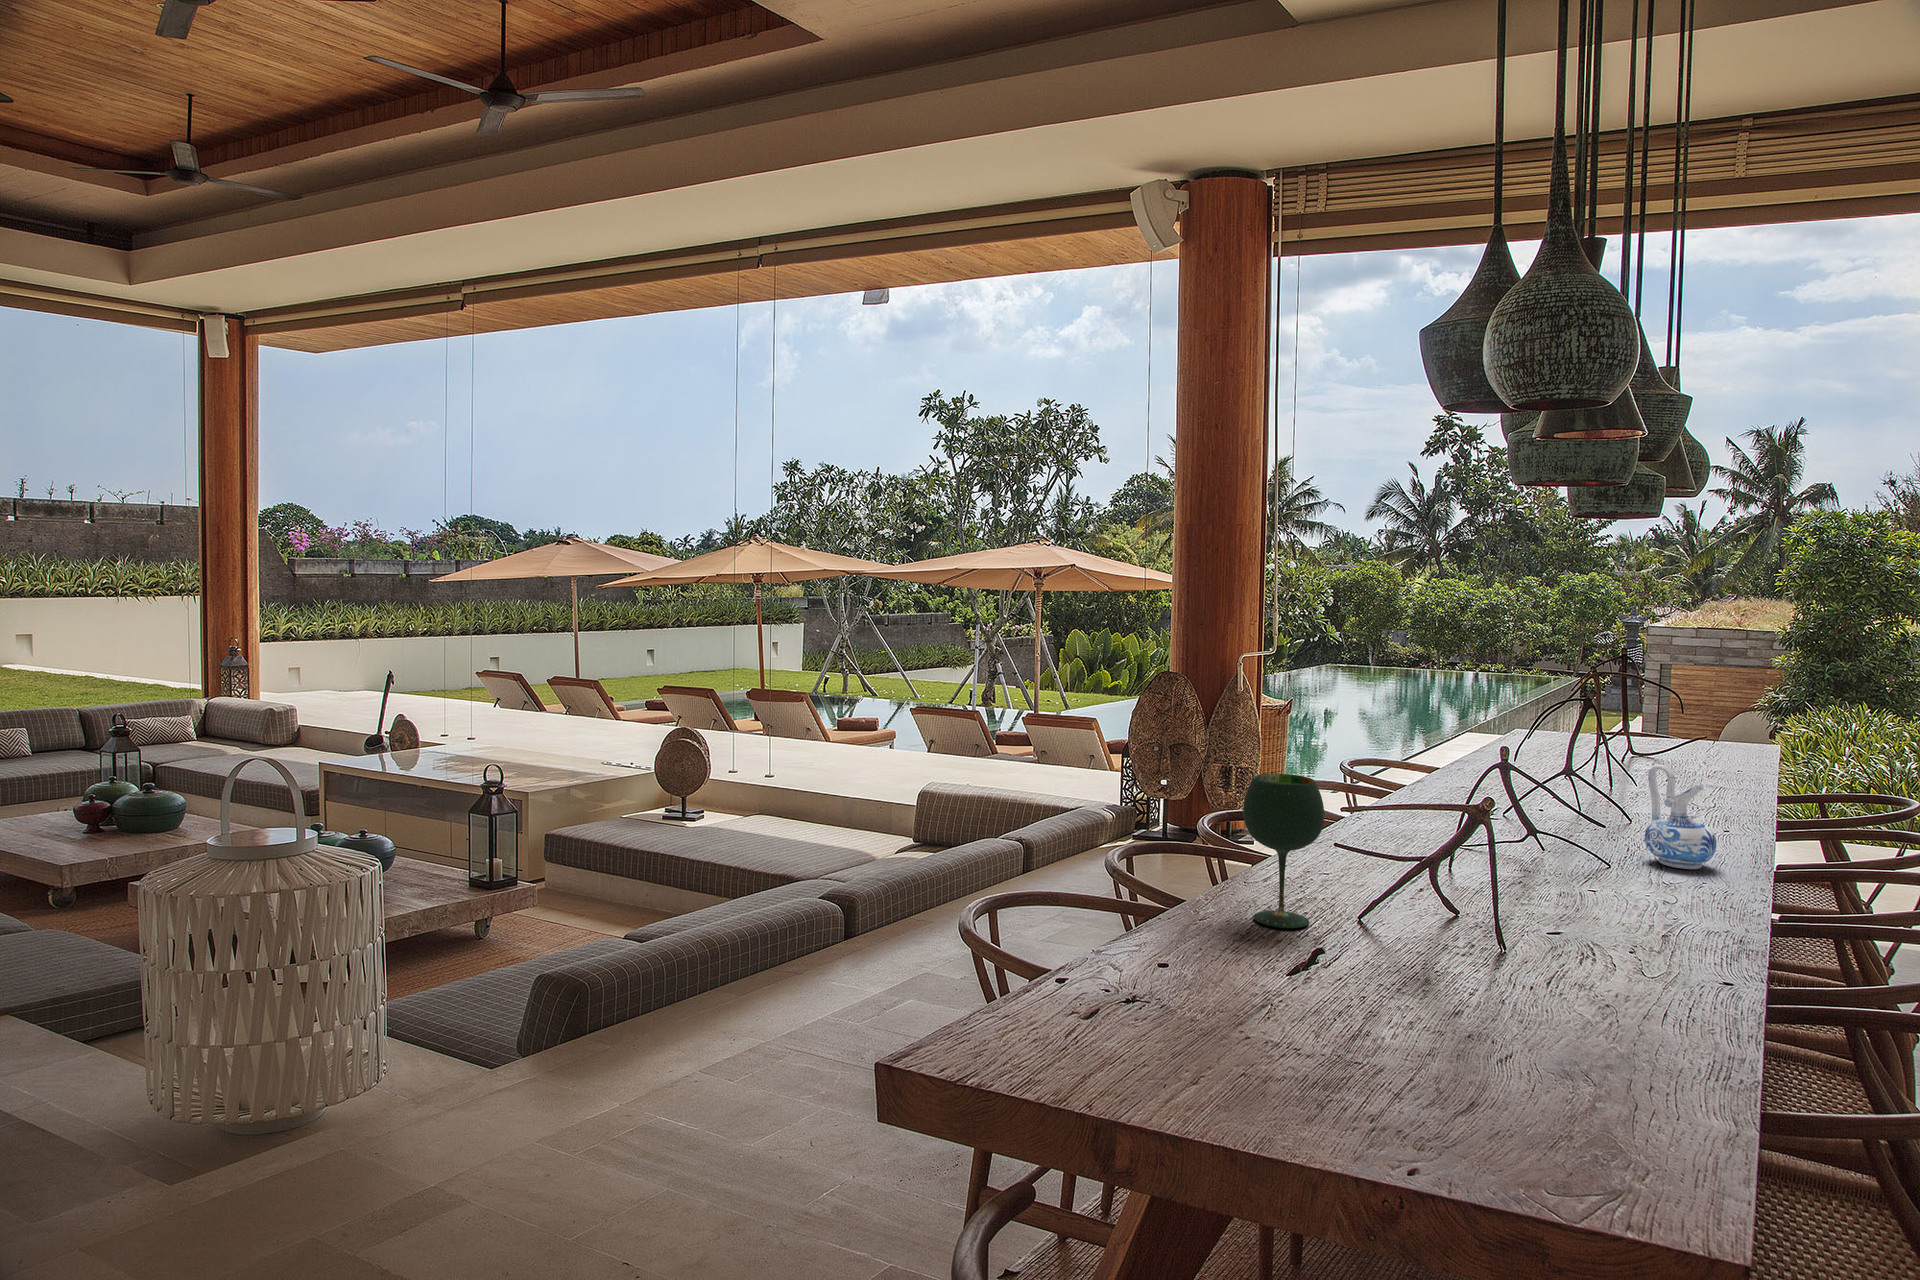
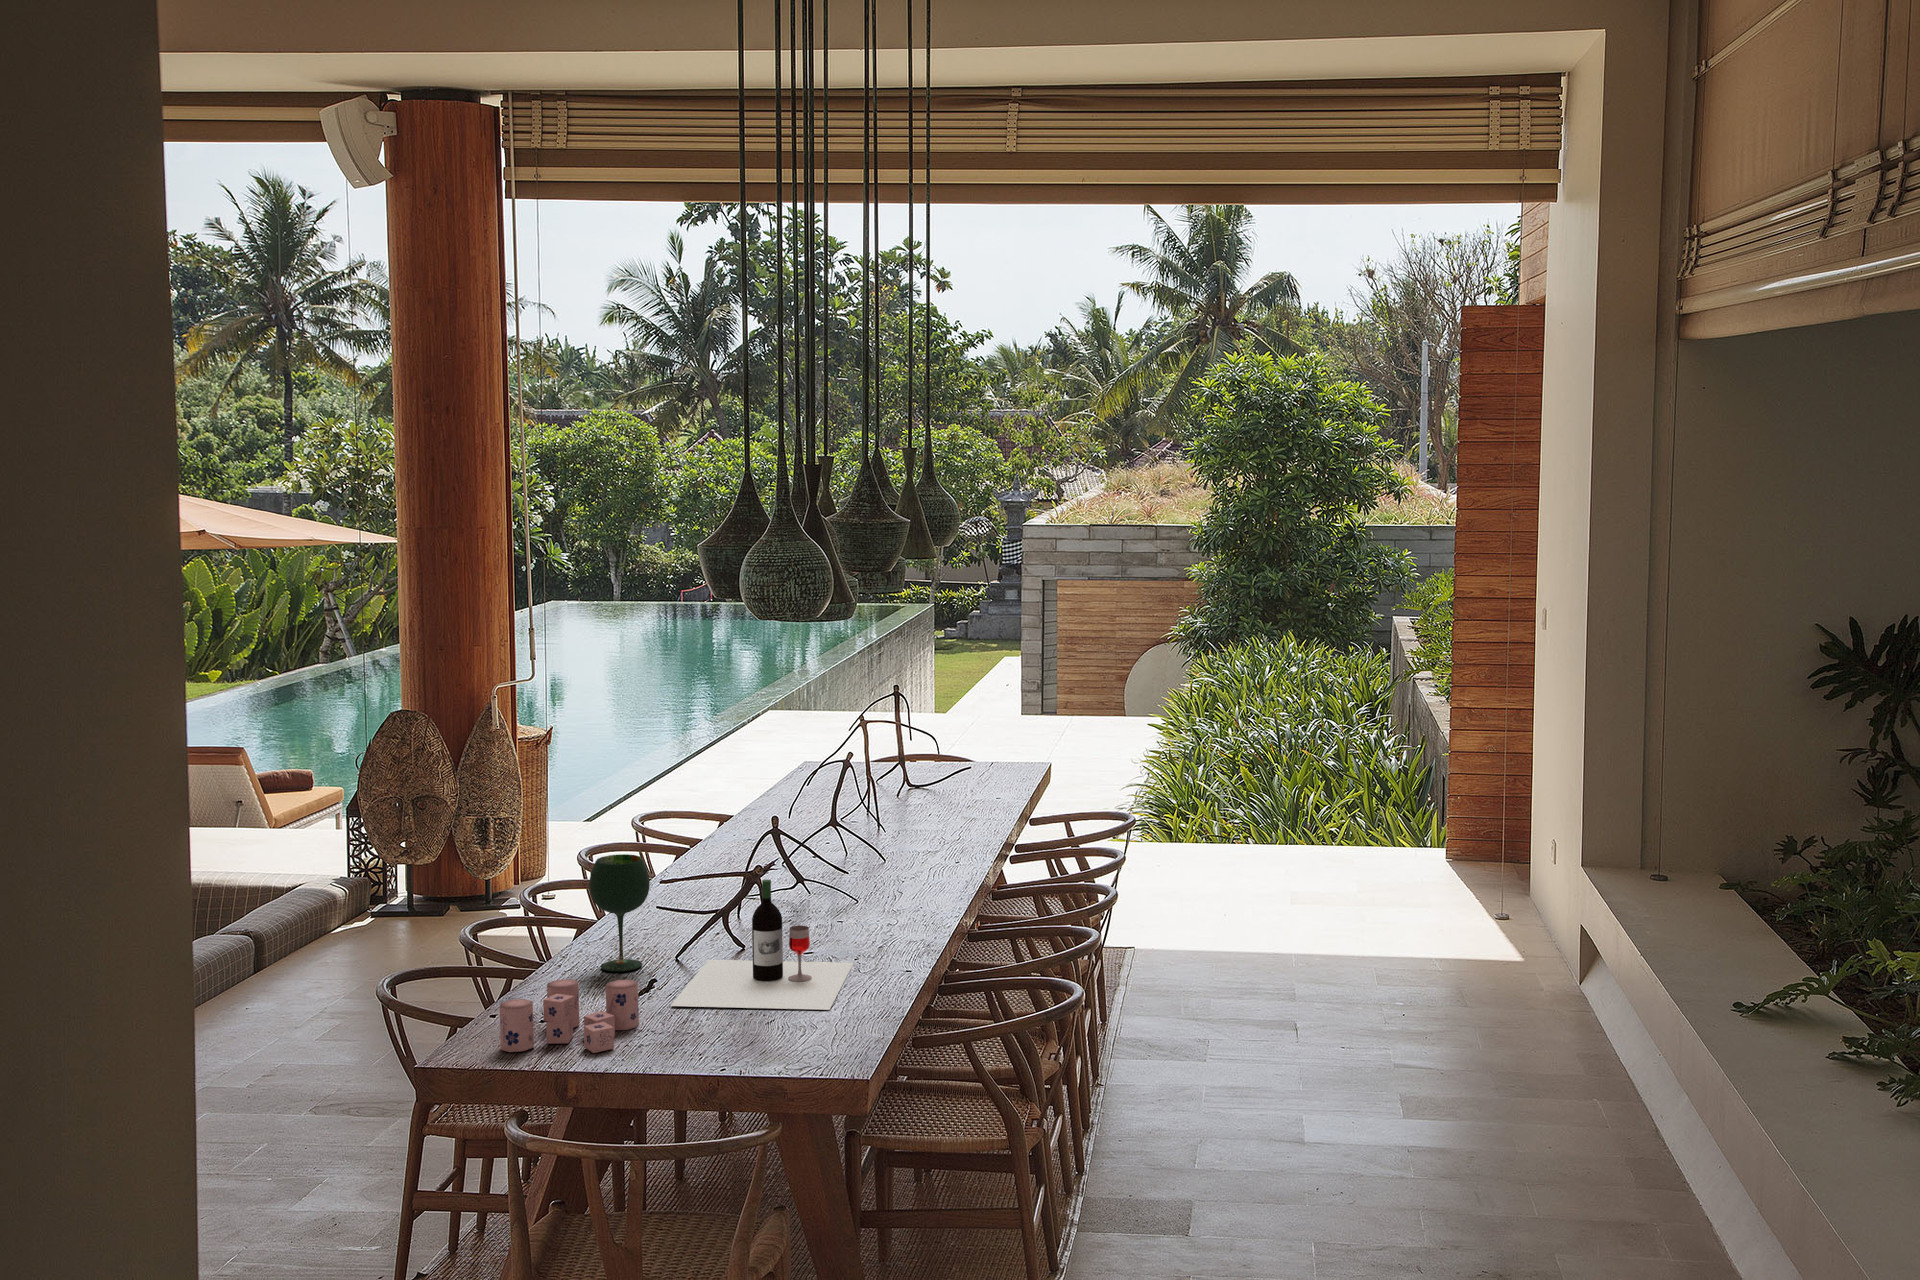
ceramic pitcher: present [1645,765,1717,869] -> none [868,804,911,880]
wine bottle: none [1334,831,1650,1070] -> present [671,880,854,1010]
candle: none [1069,925,1280,1054] -> present [500,979,639,1053]

